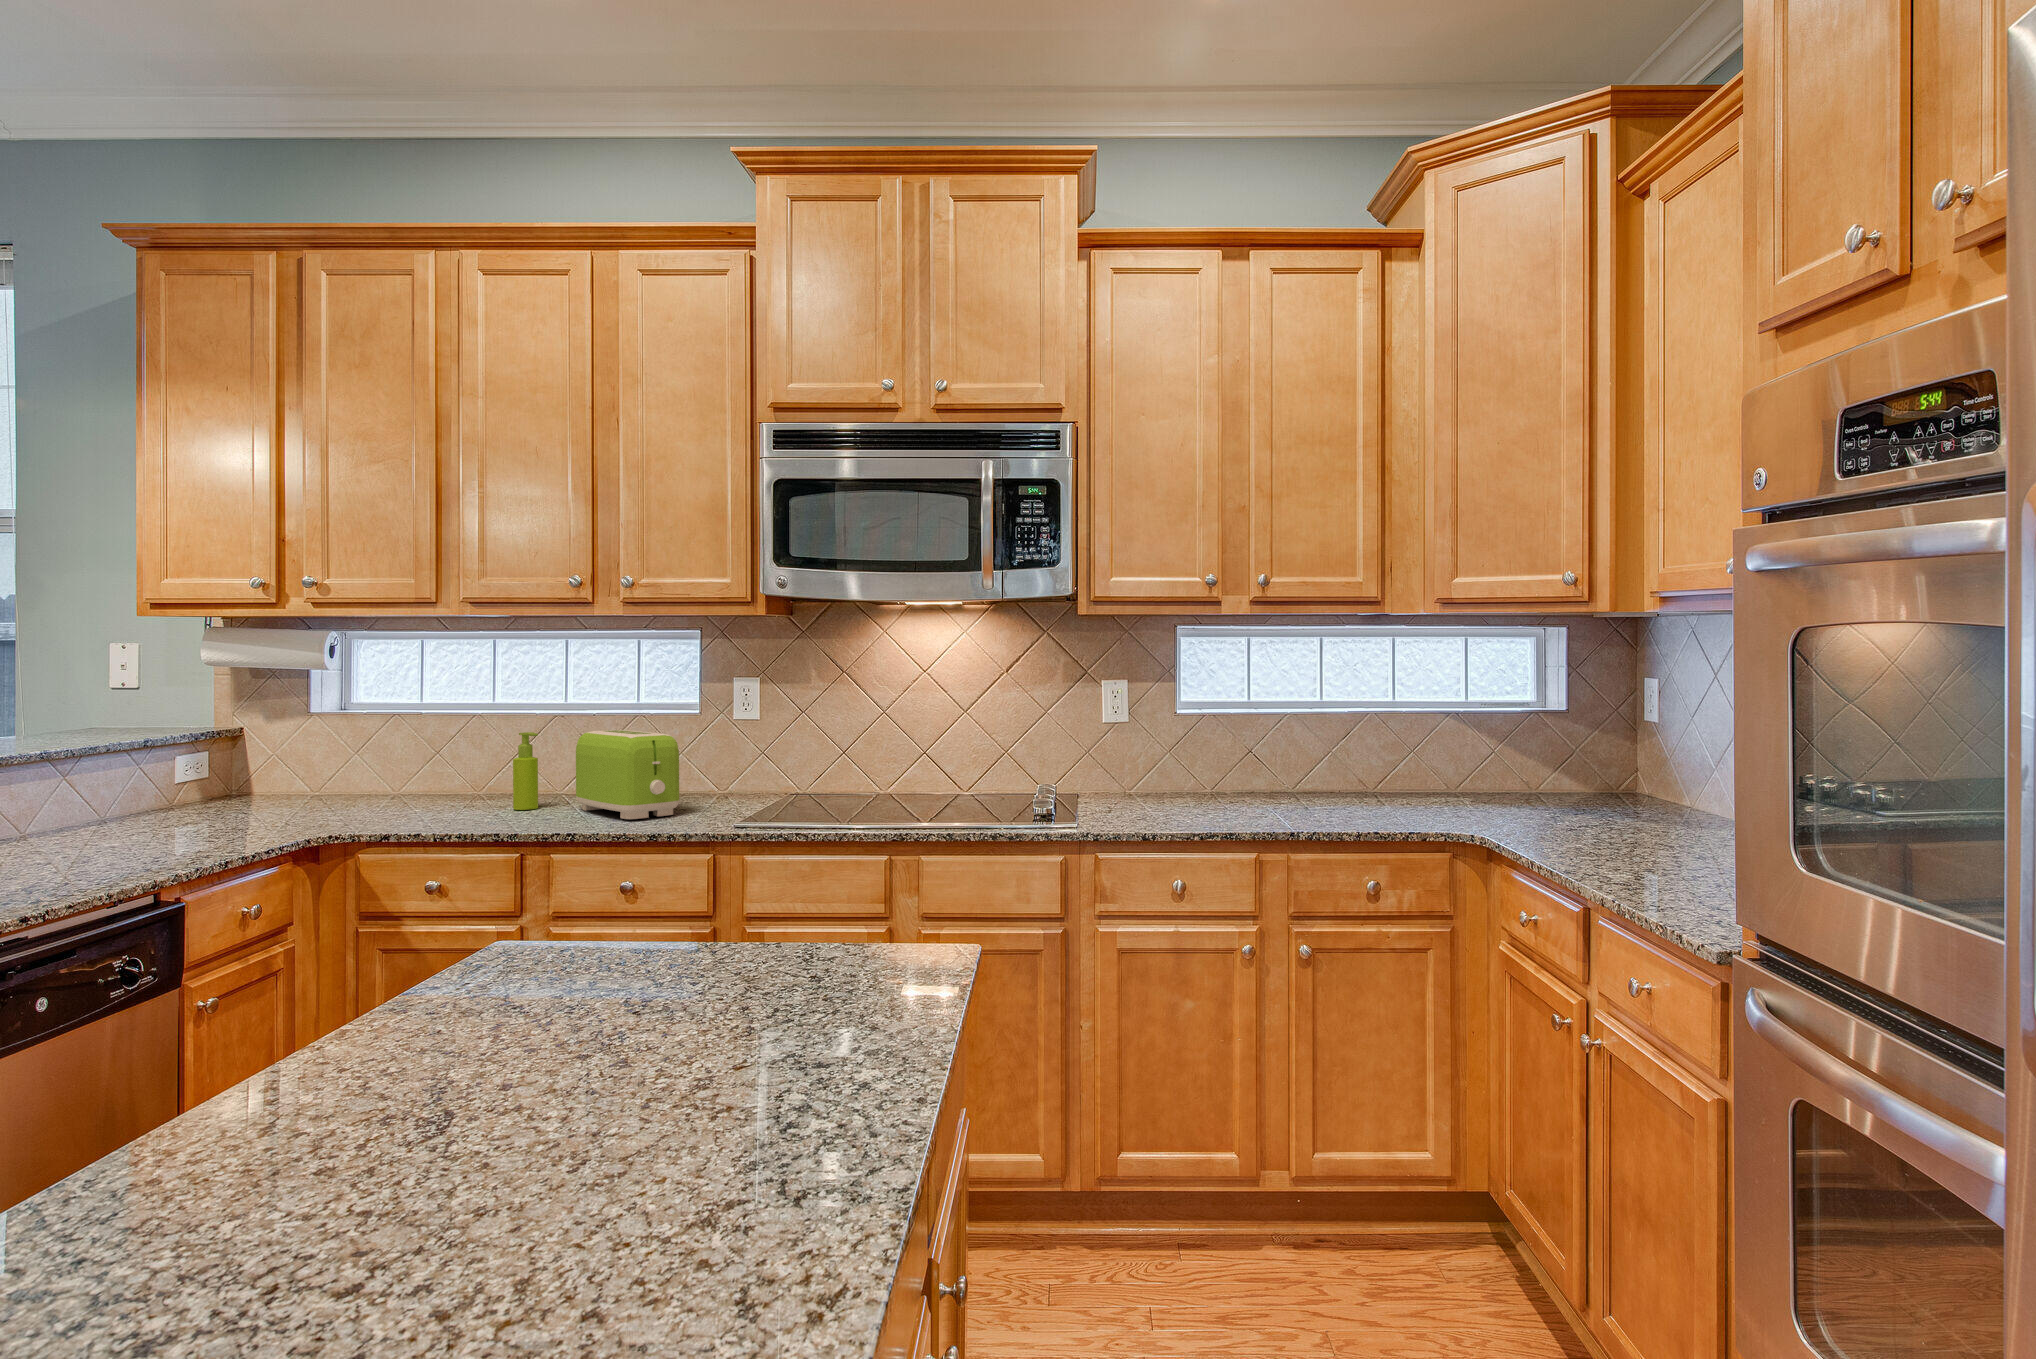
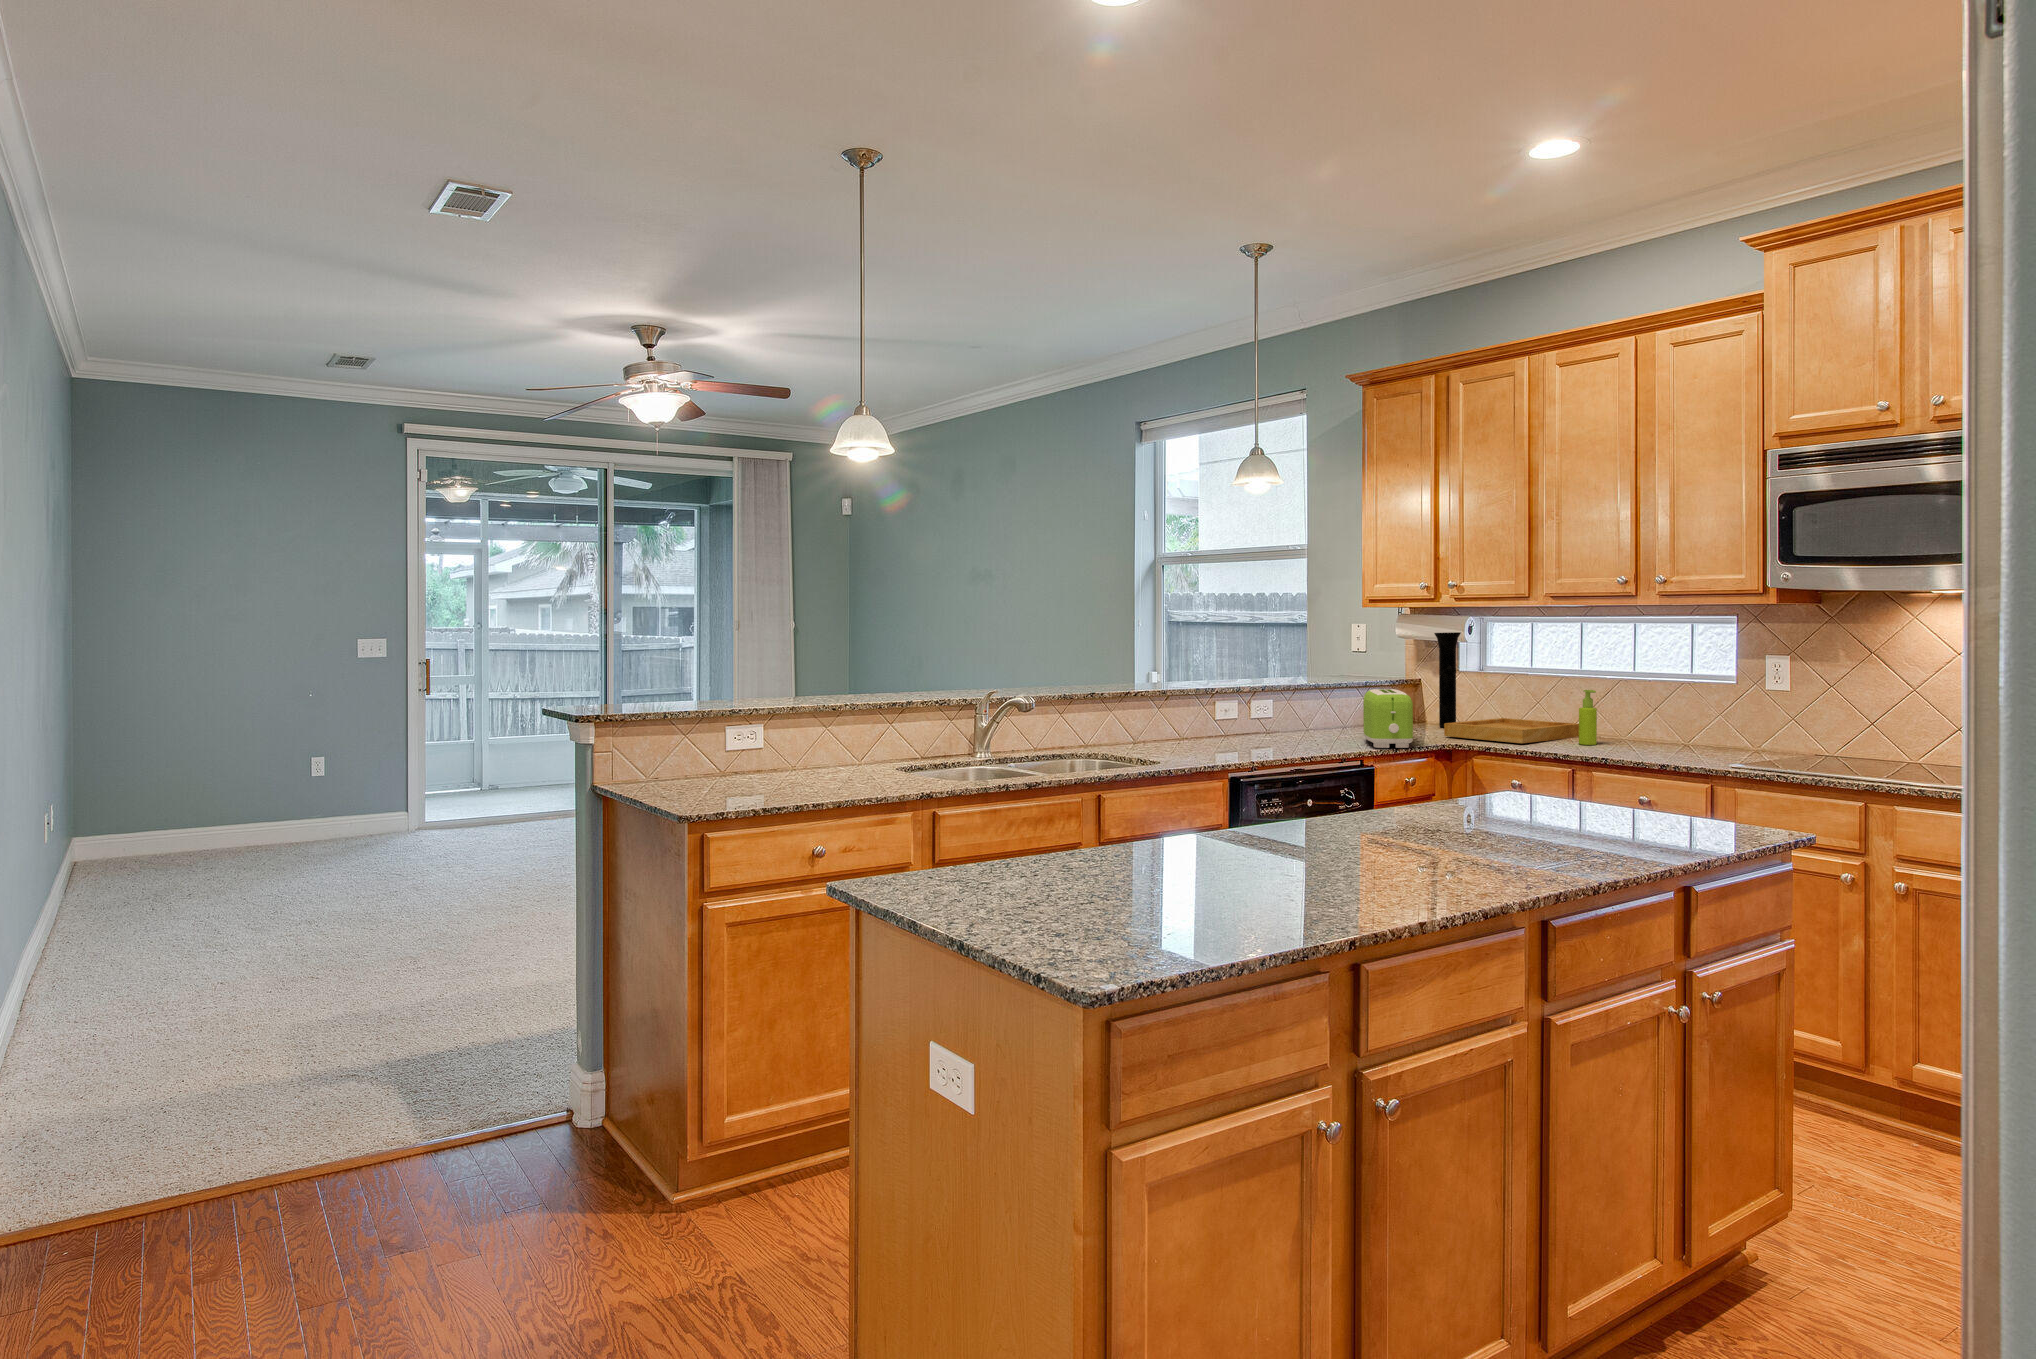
vase: none [270,655,318,801] -> present [1434,632,1461,727]
toaster: present [576,730,679,819] -> present [1363,689,1413,748]
tray: none [293,780,508,816] -> present [1444,718,1579,743]

